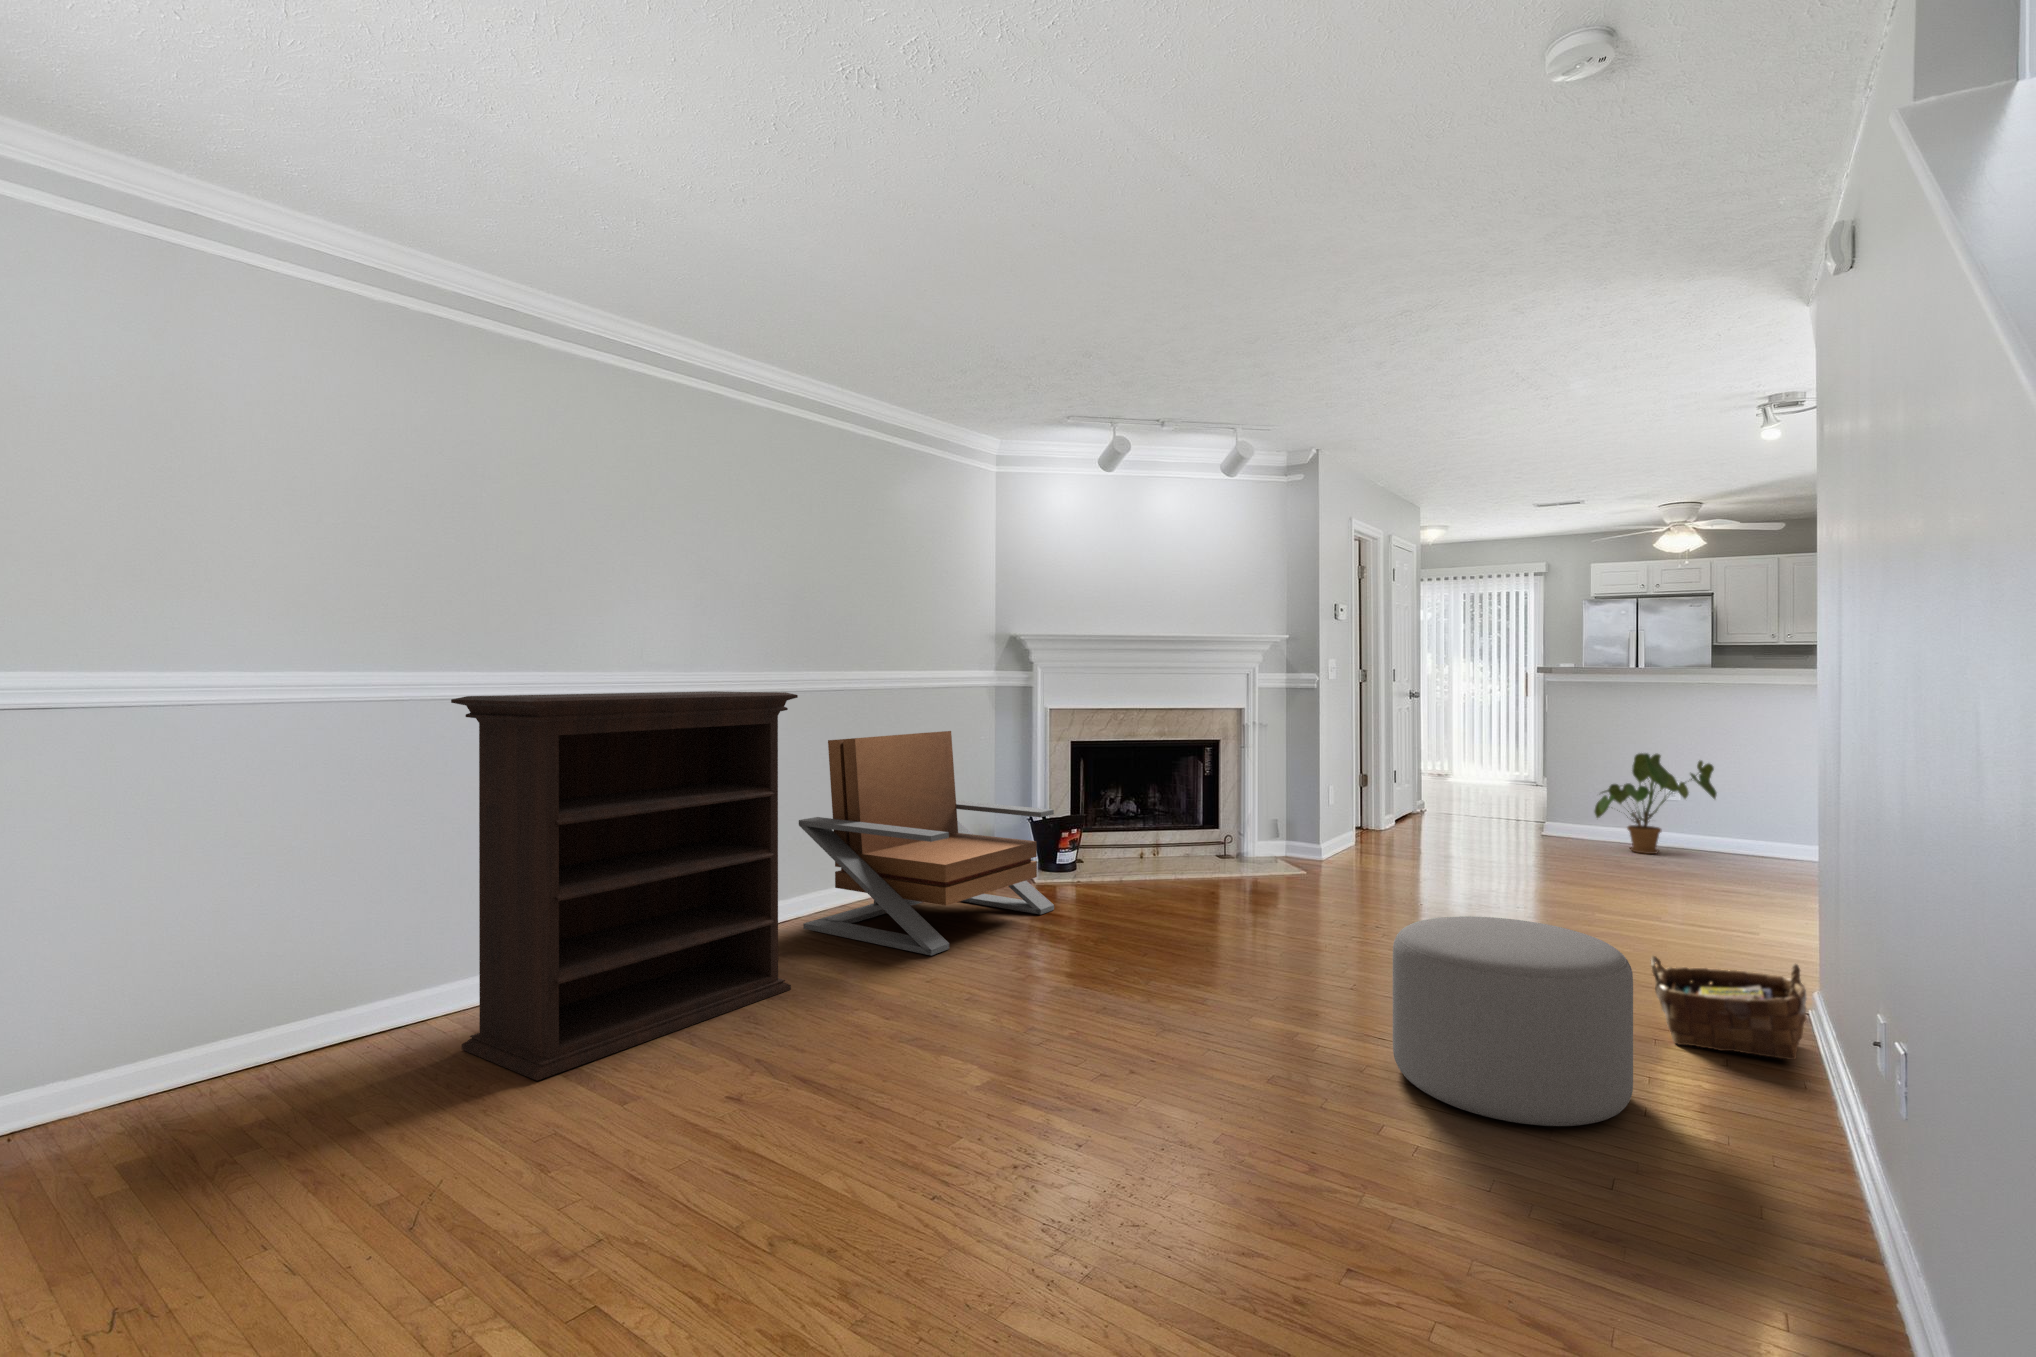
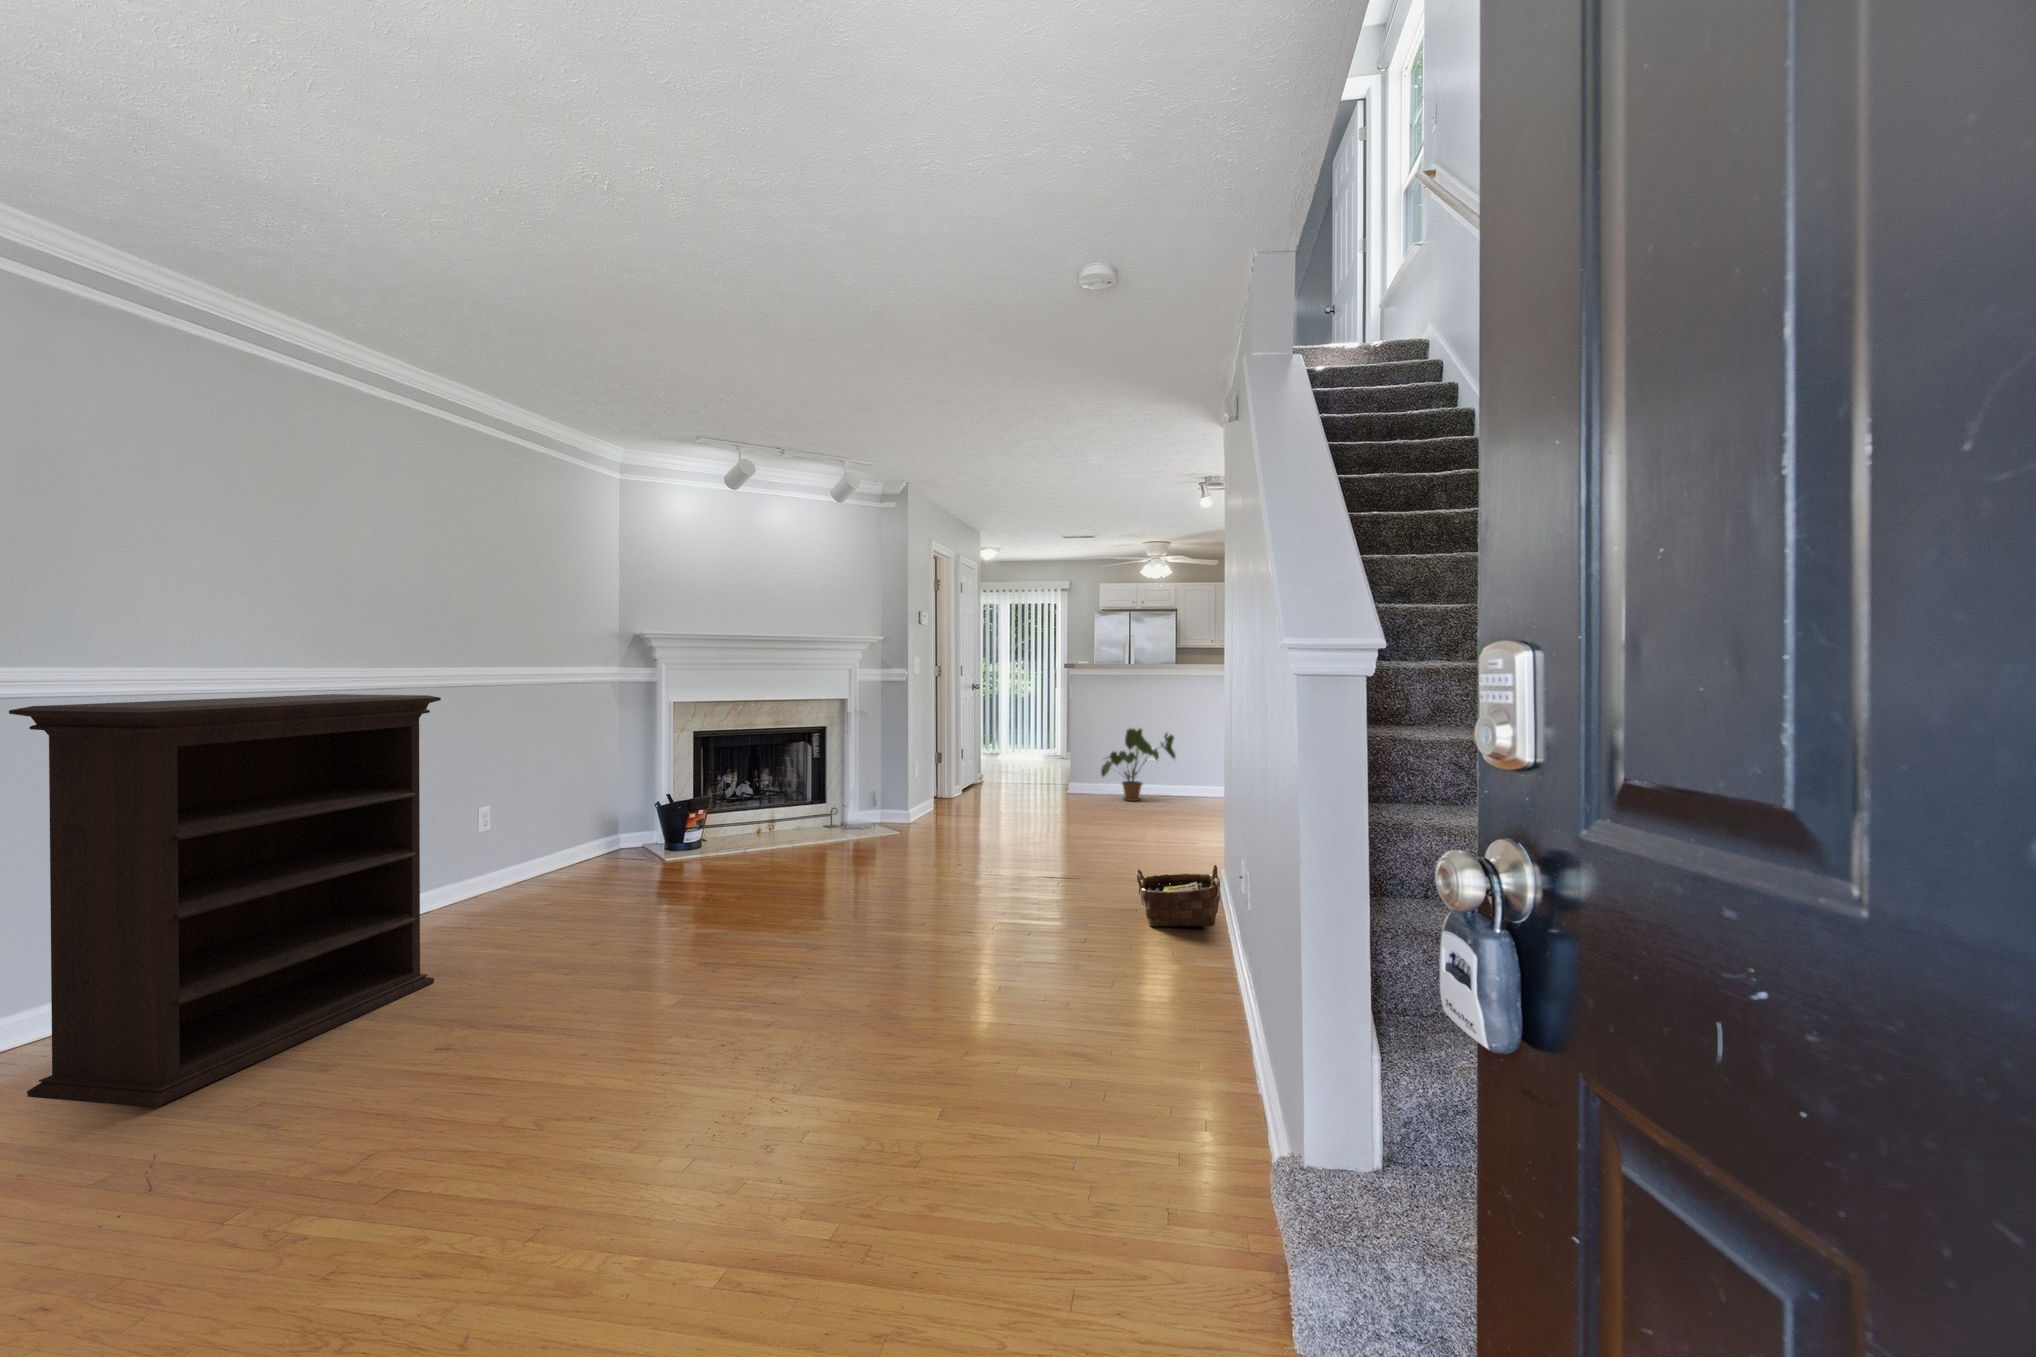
lounge chair: present [799,731,1054,955] -> none [421,726,687,935]
ottoman: present [1393,916,1633,1126] -> none [977,853,1127,989]

